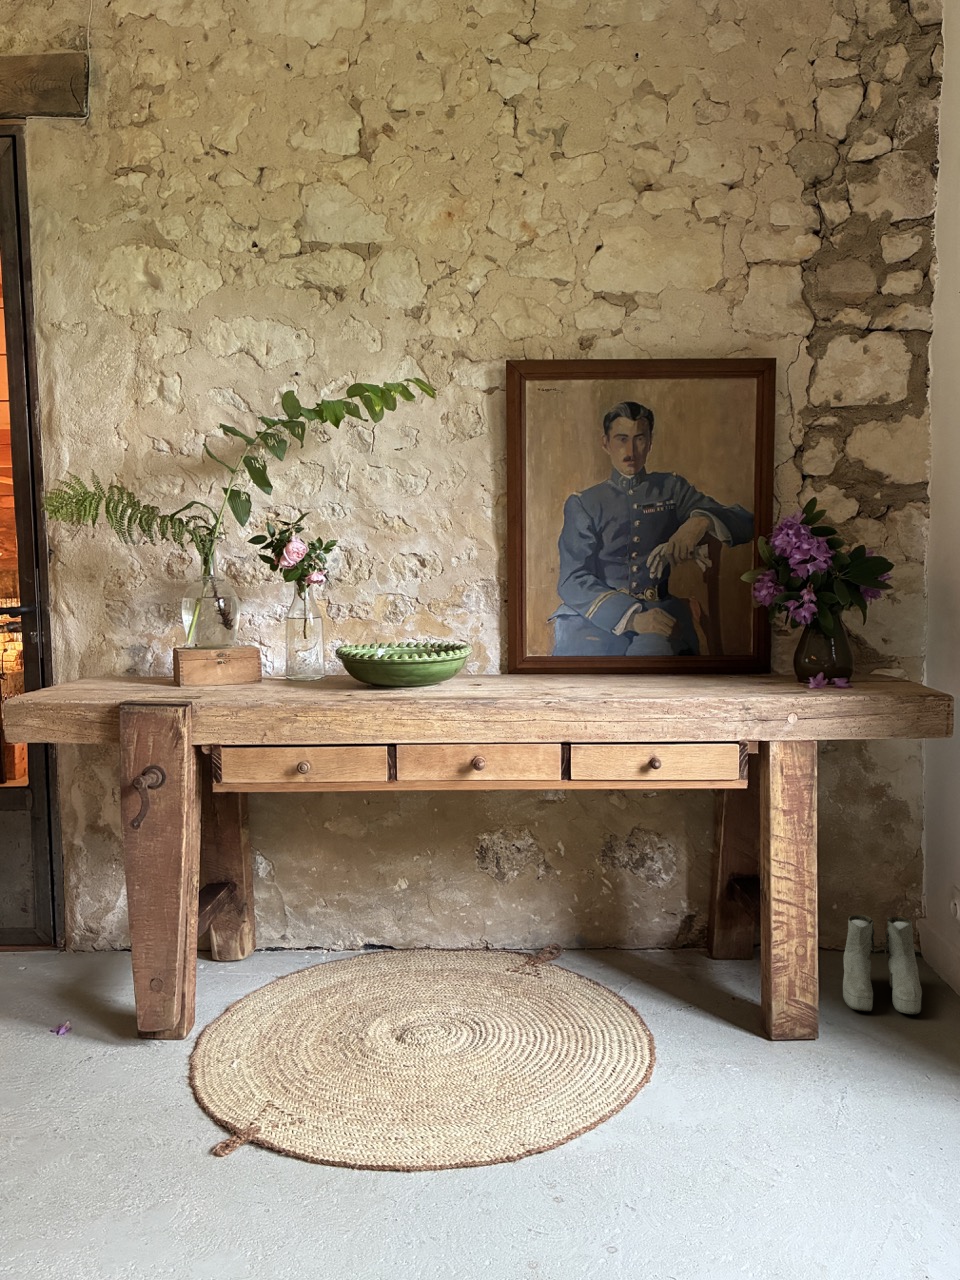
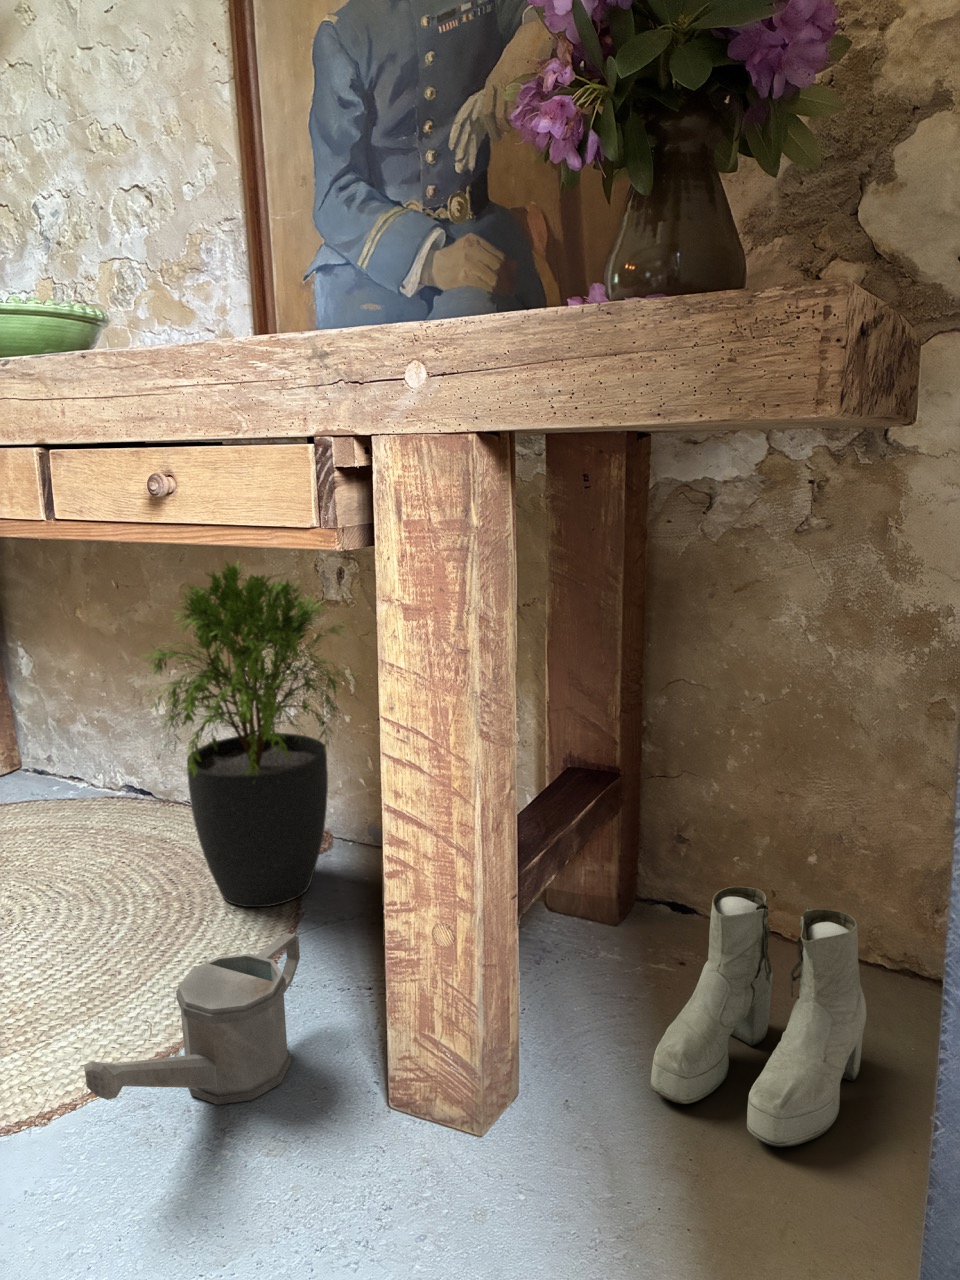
potted plant: none [495,784,613,990] -> present [141,562,360,907]
watering can: none [664,980,723,1062] -> present [84,933,300,1105]

